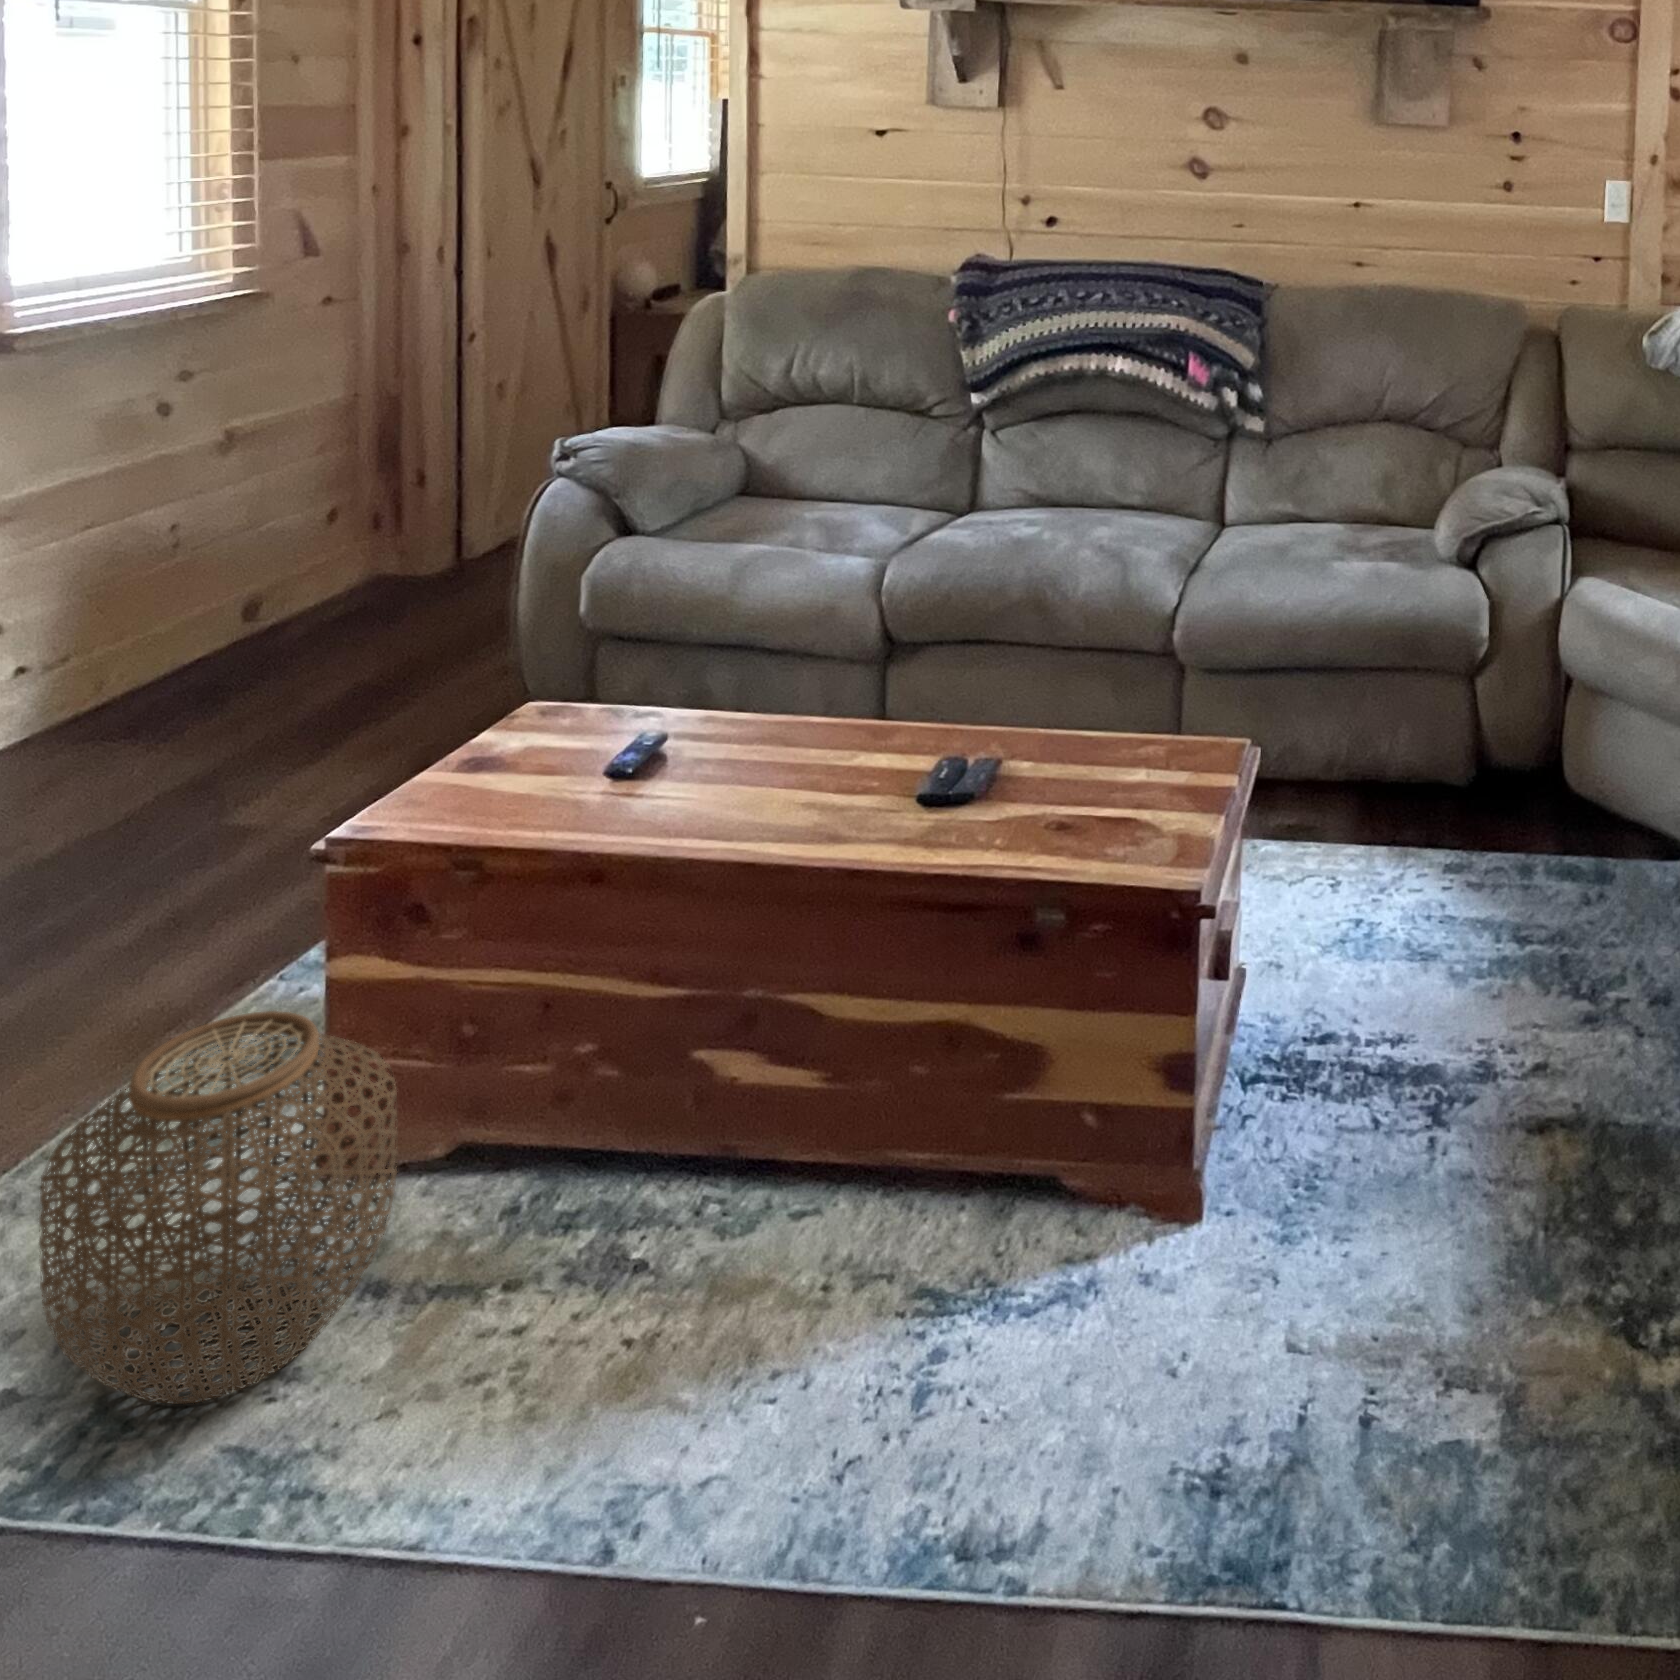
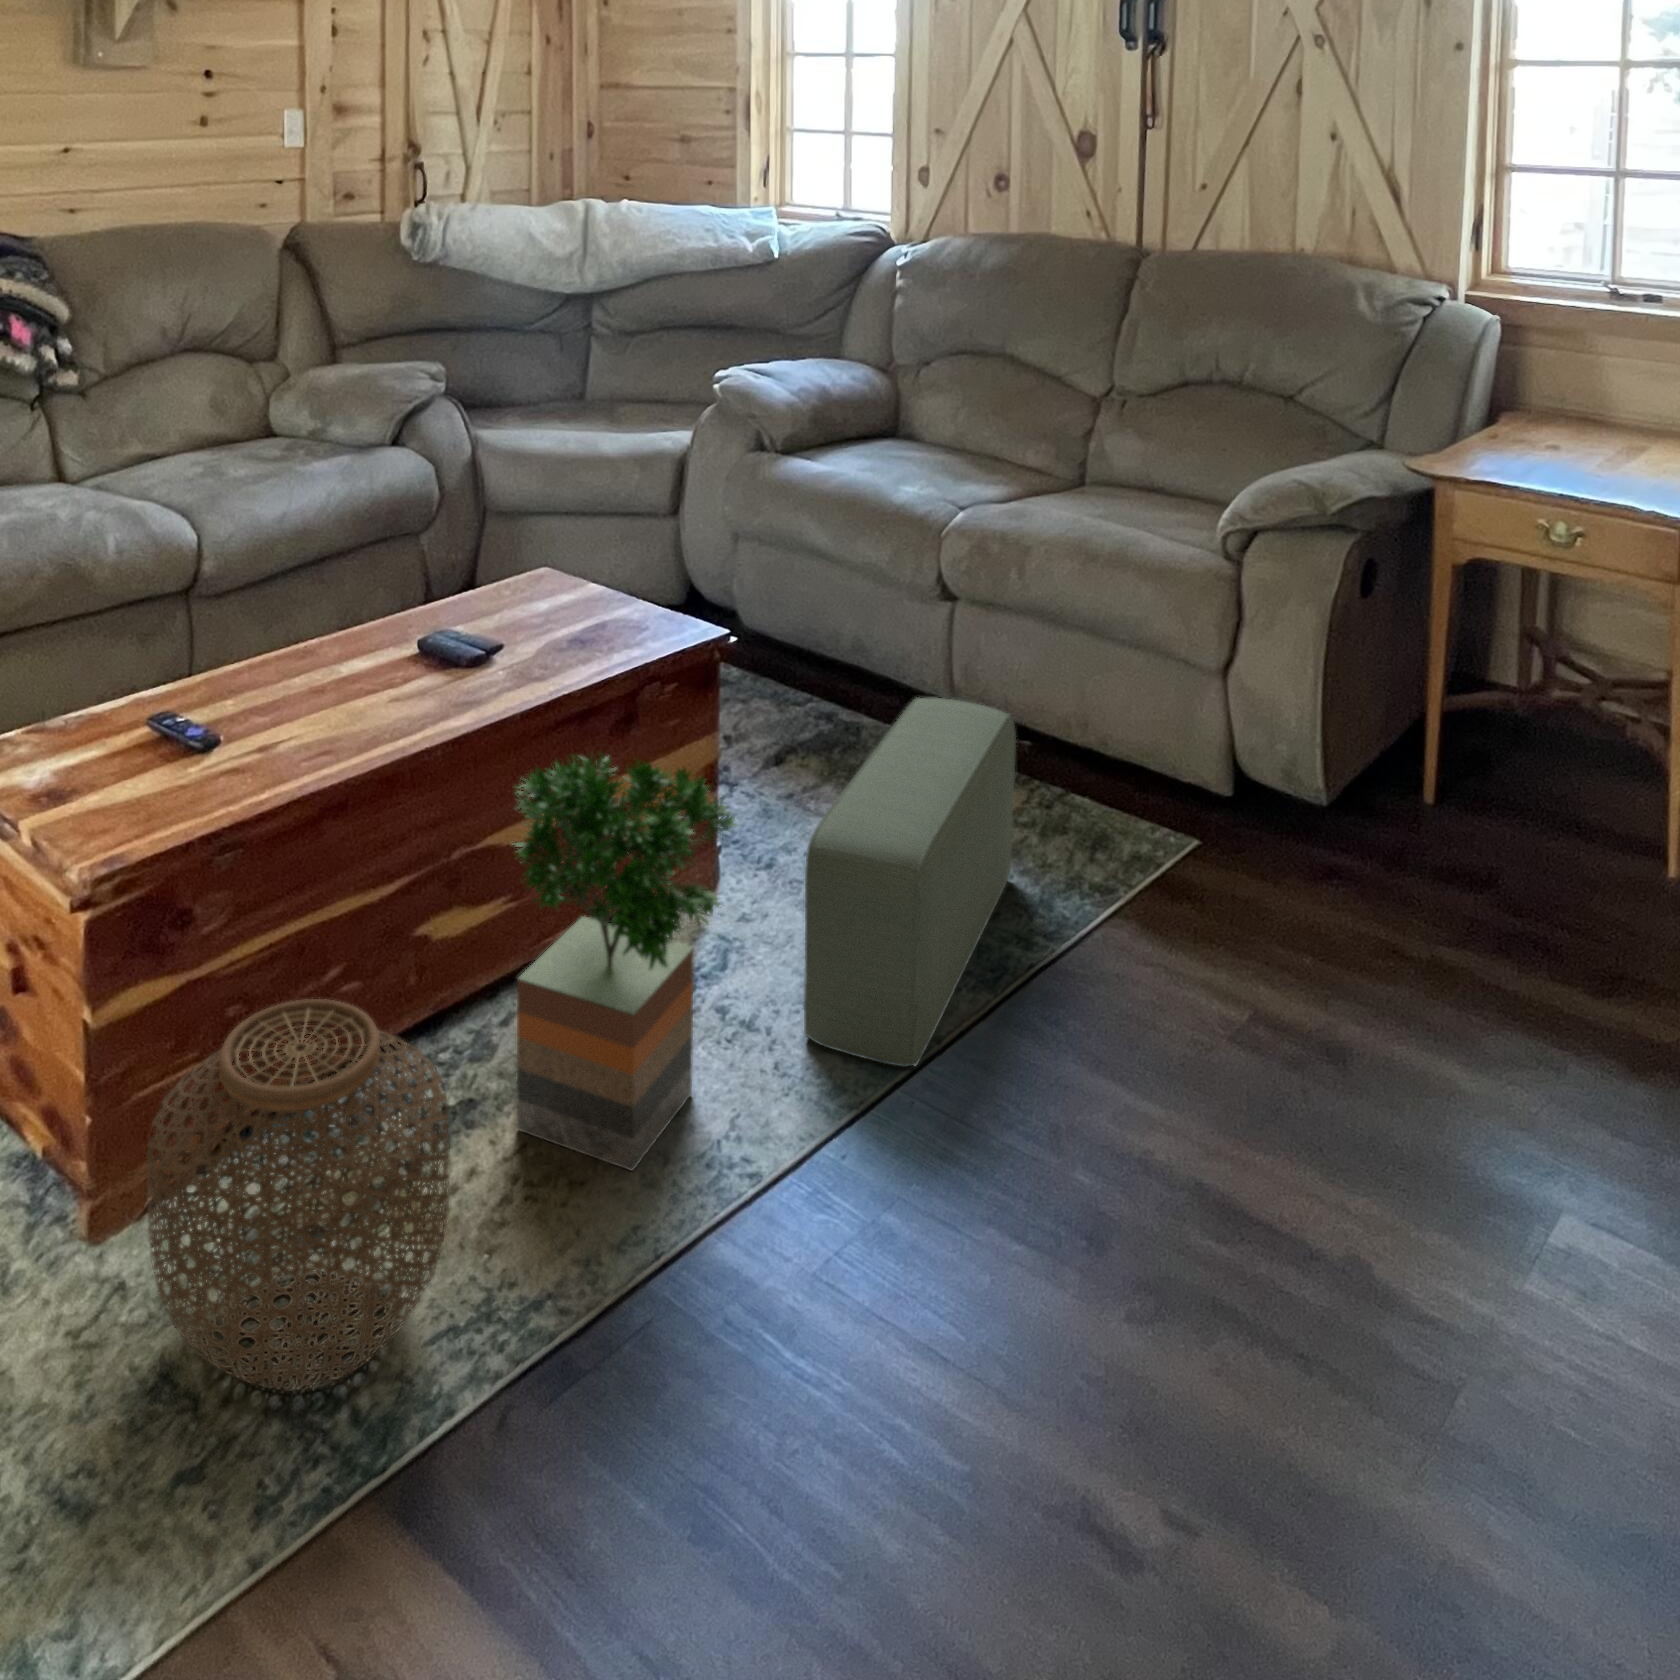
potted tree: none [474,917,830,1435] -> present [515,752,737,1171]
pouf: none [895,1104,1503,1589] -> present [804,698,1016,1067]

